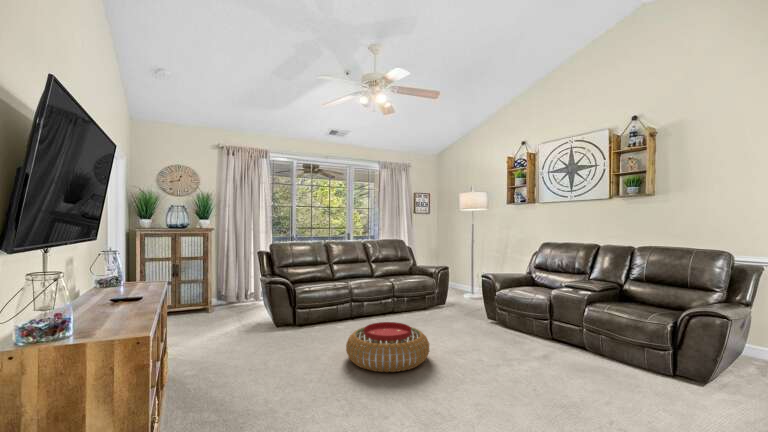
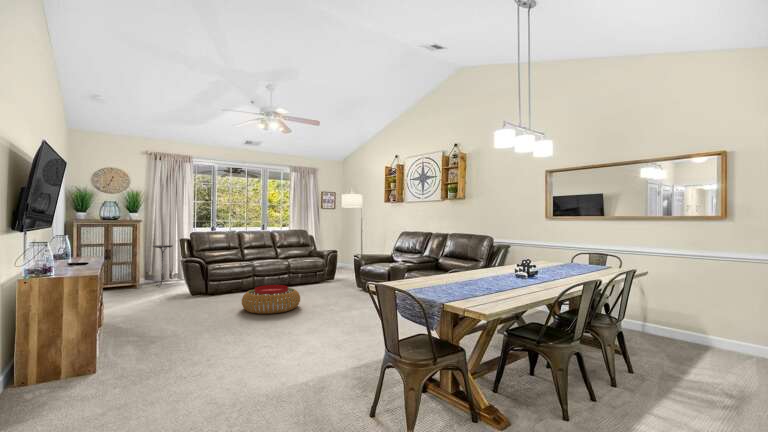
side table: none [225,259,250,311] -> present [153,245,172,284]

